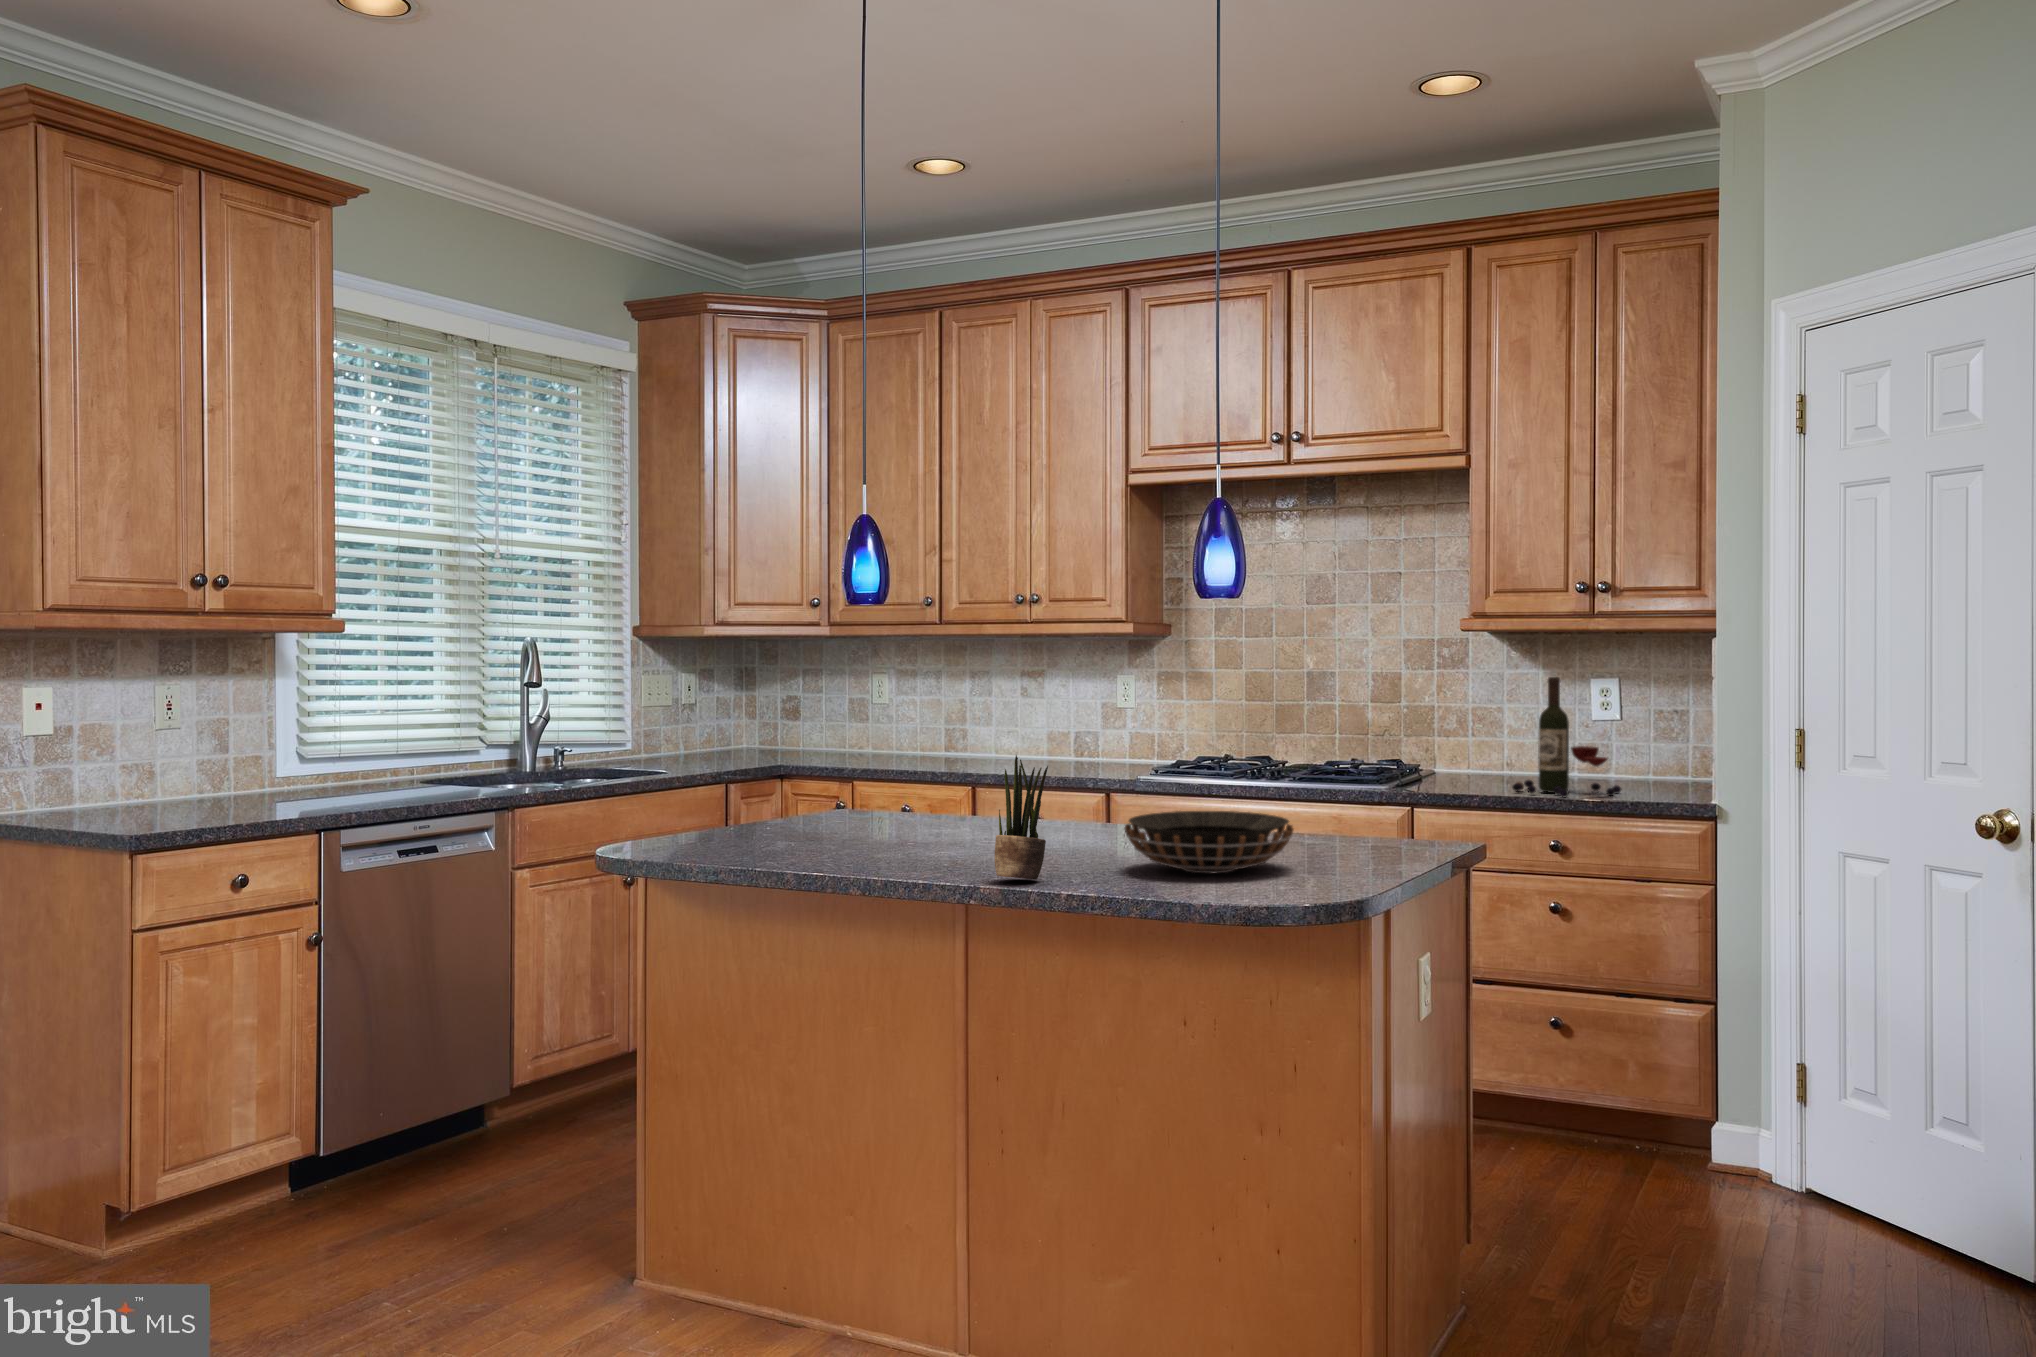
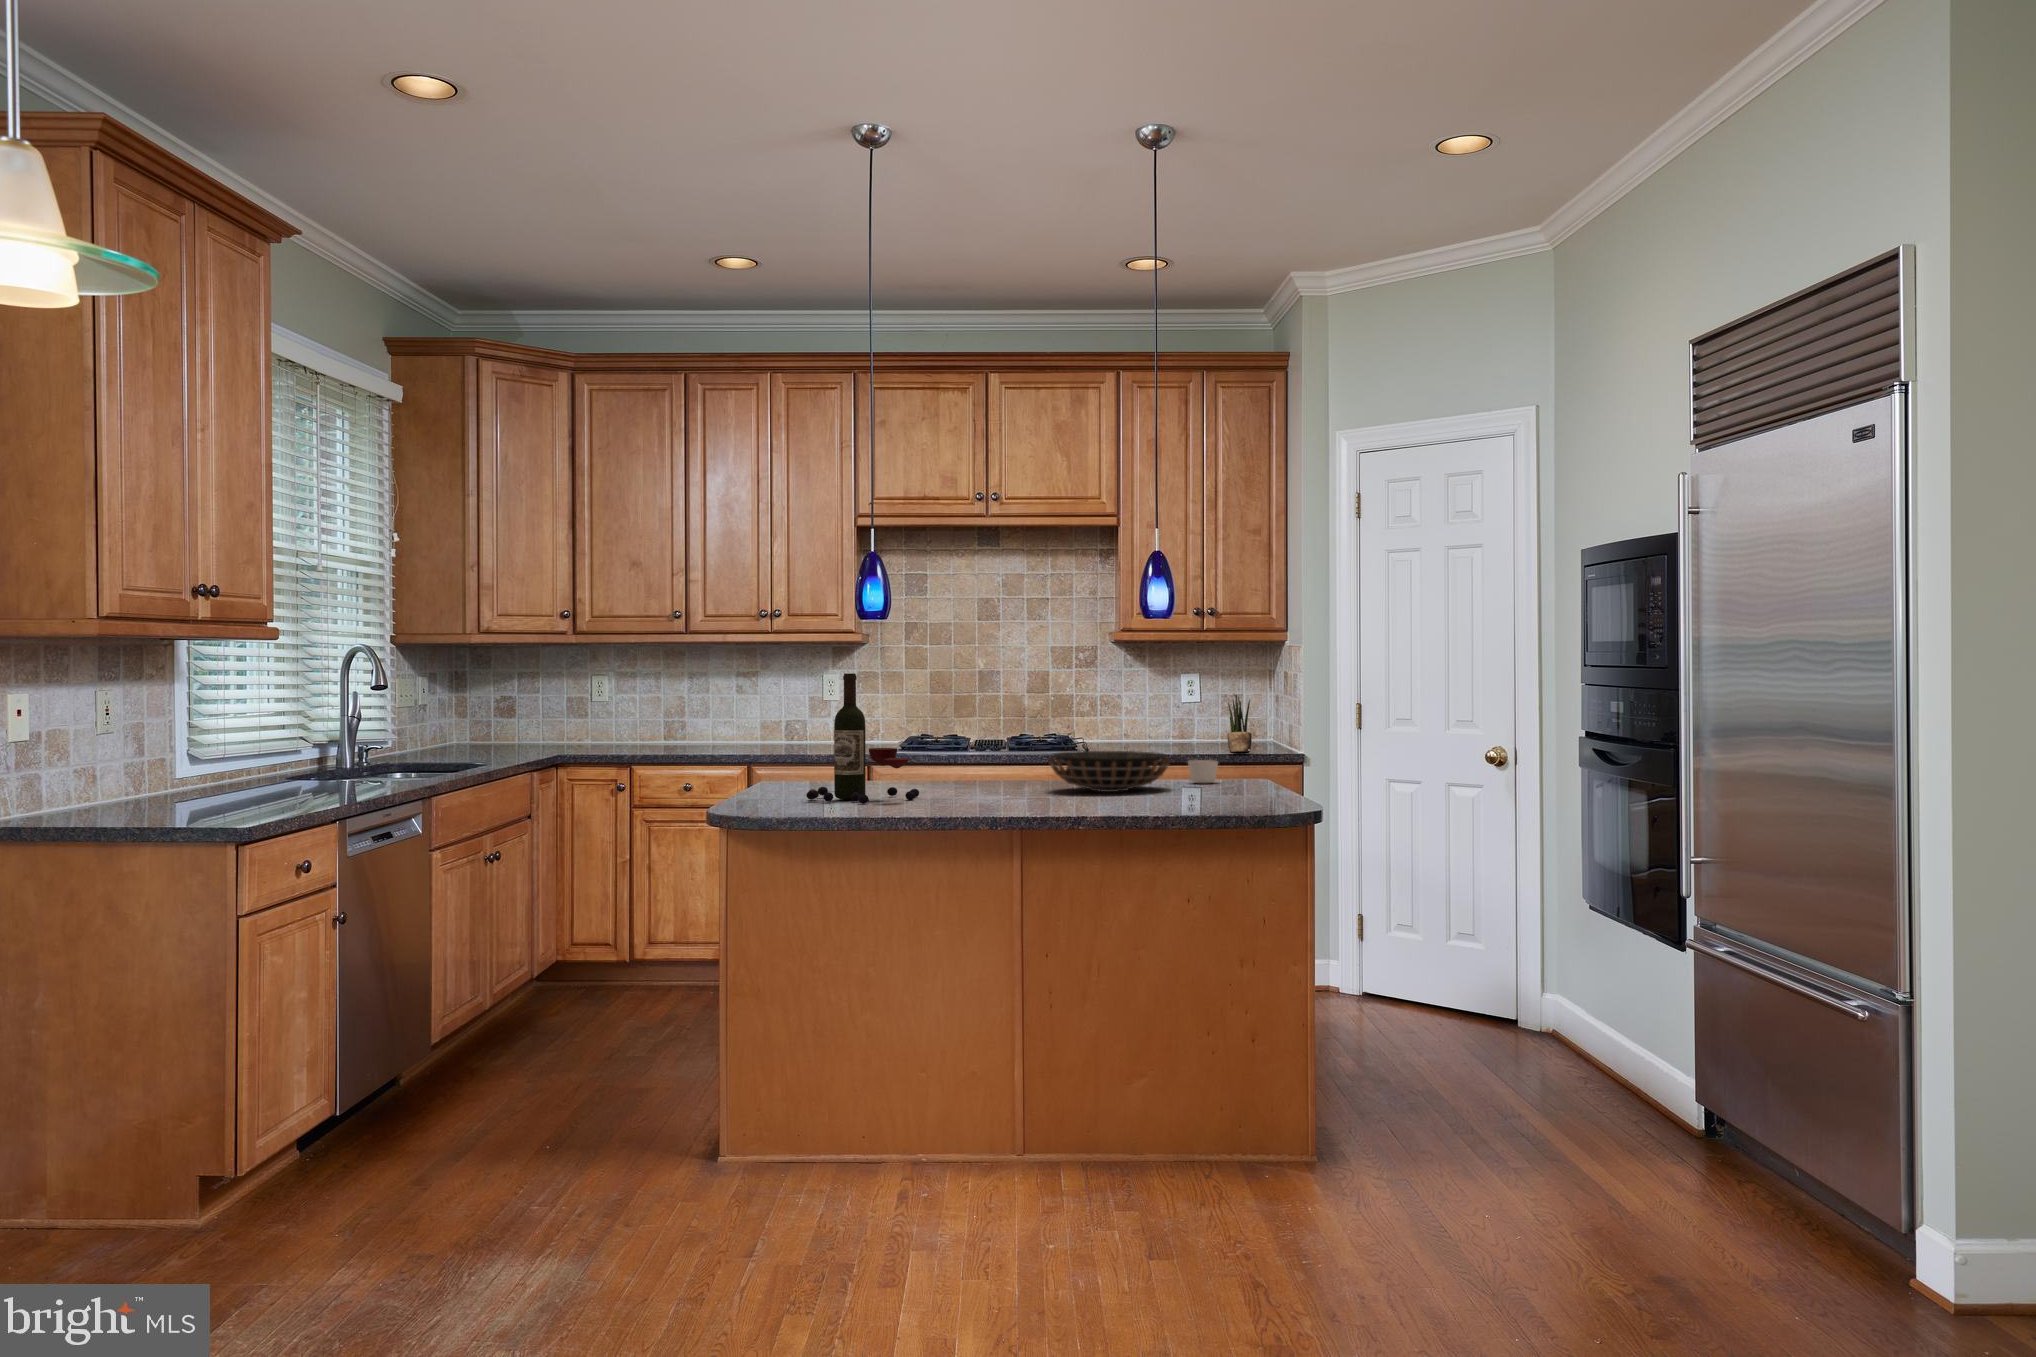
wine bottle: present [1512,677,1621,797] -> present [806,673,919,804]
potted plant: present [995,755,1048,880] -> present [1227,695,1252,754]
candle: none [1354,830,1399,866] -> present [1188,760,1218,783]

